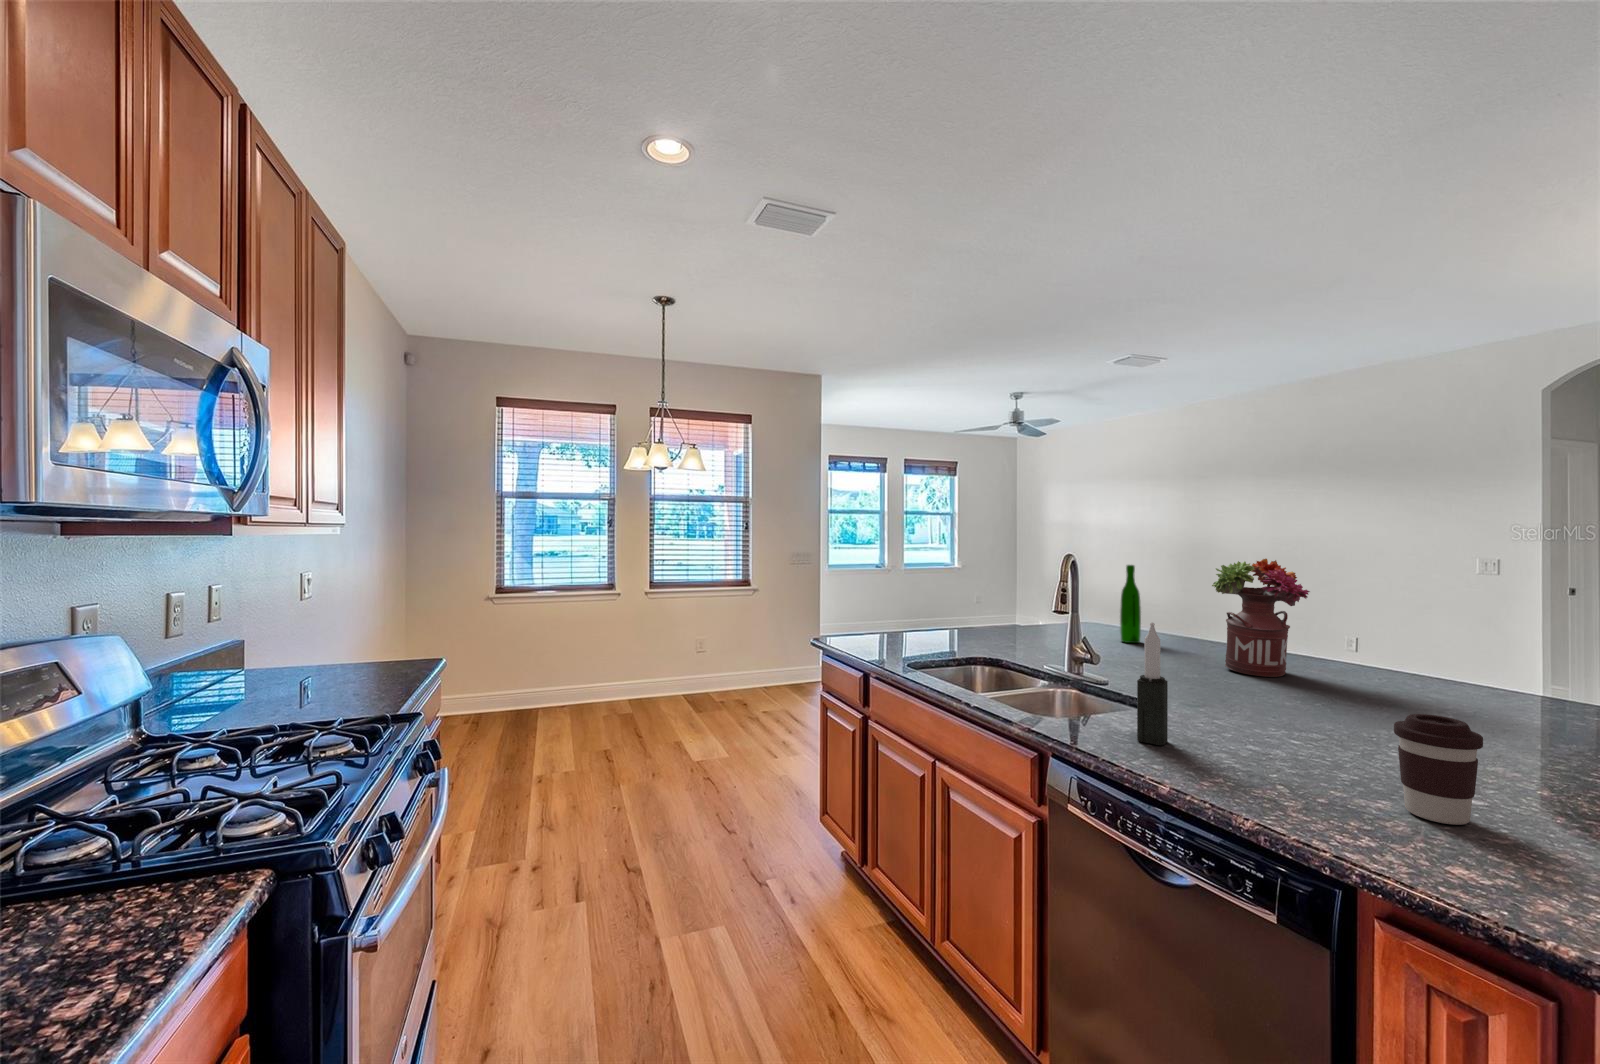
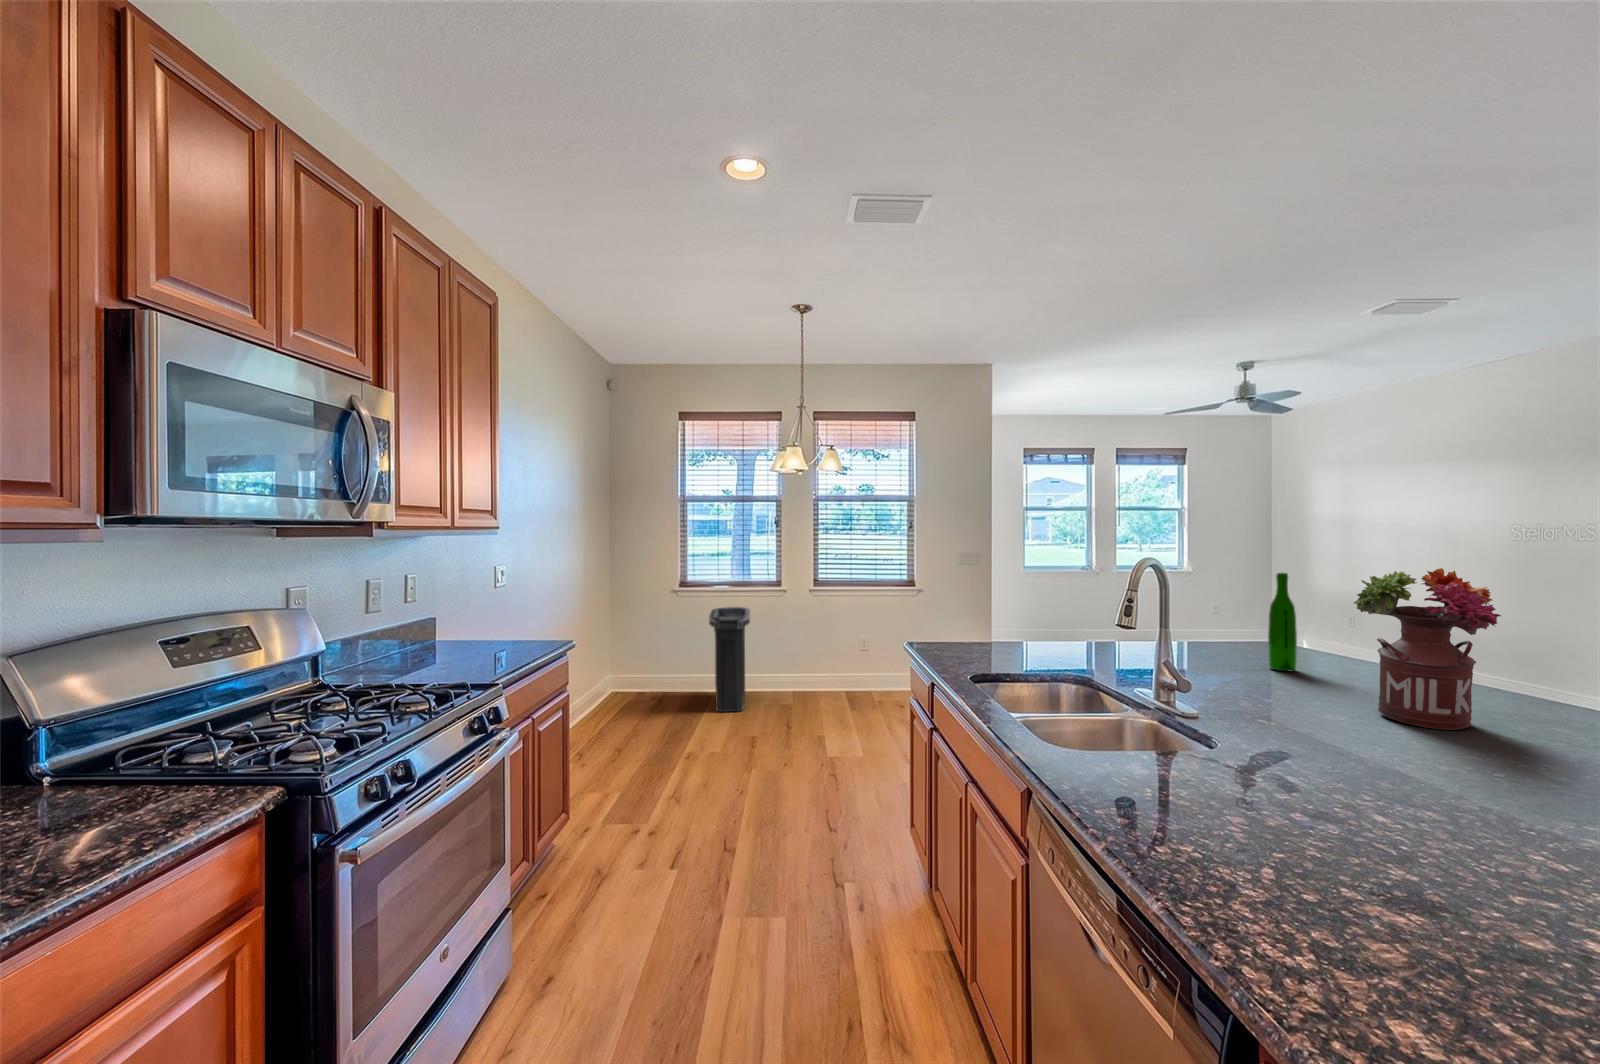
trash can: none [540,614,589,729] -> present [709,607,750,712]
candle: present [1137,623,1168,745] -> none [1117,644,1157,795]
coffee cup: present [1394,714,1483,825] -> none [1374,794,1502,963]

